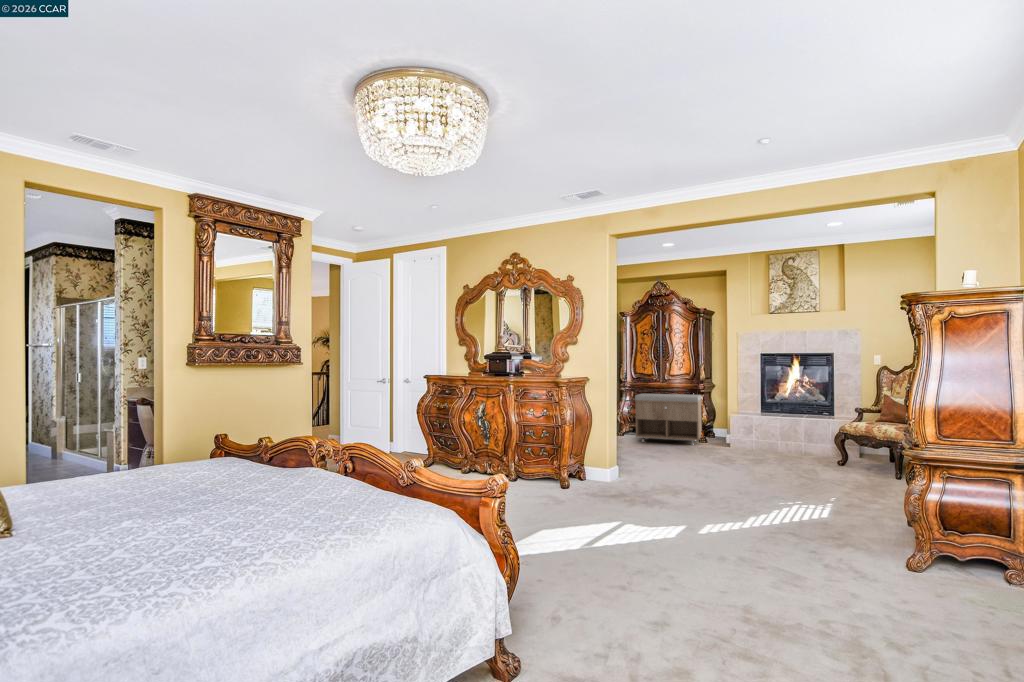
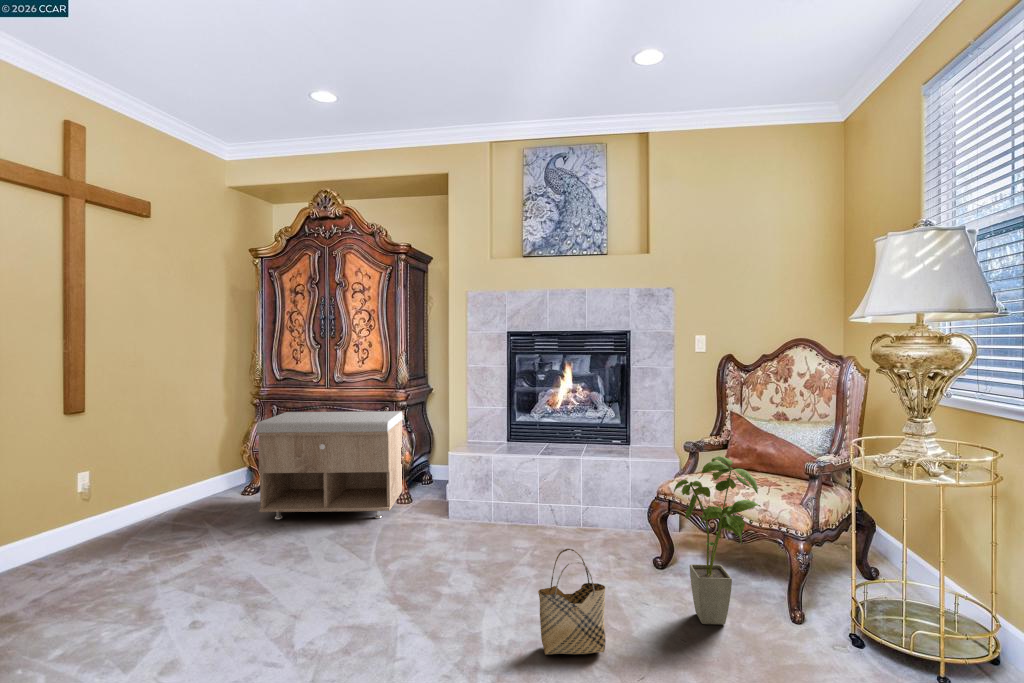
house plant: none [840,406,884,476] -> present [674,456,761,624]
woven basket: none [776,437,805,474] -> present [538,549,606,655]

